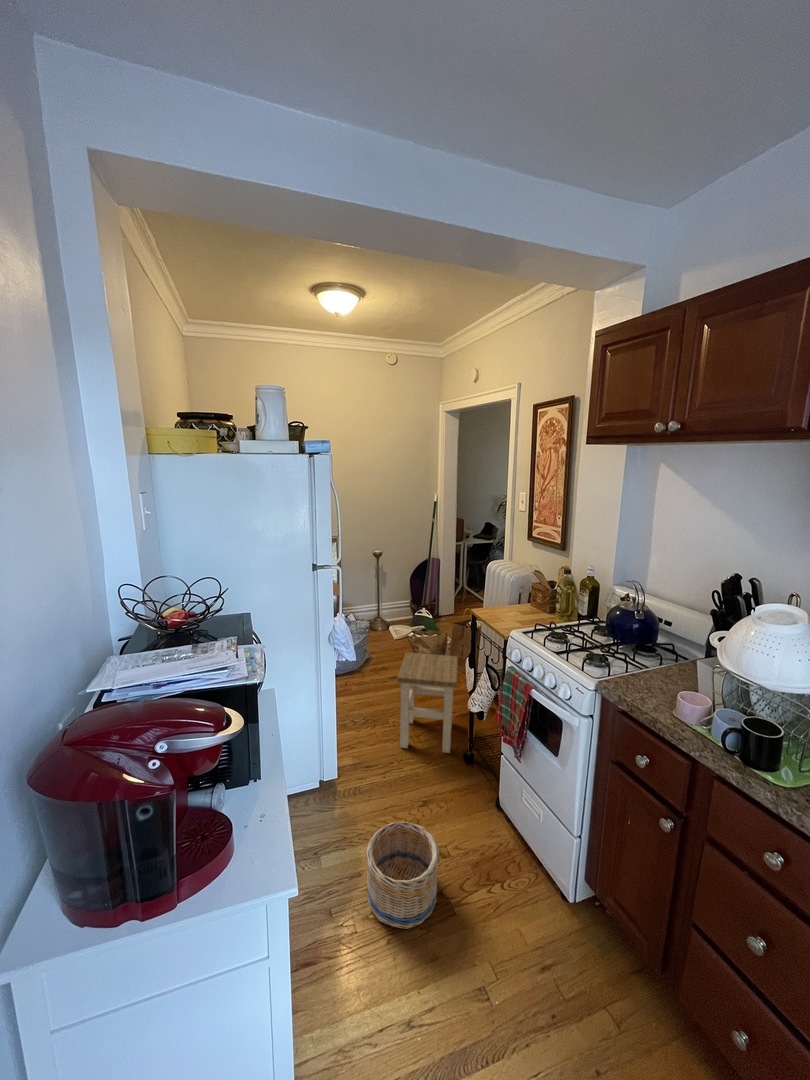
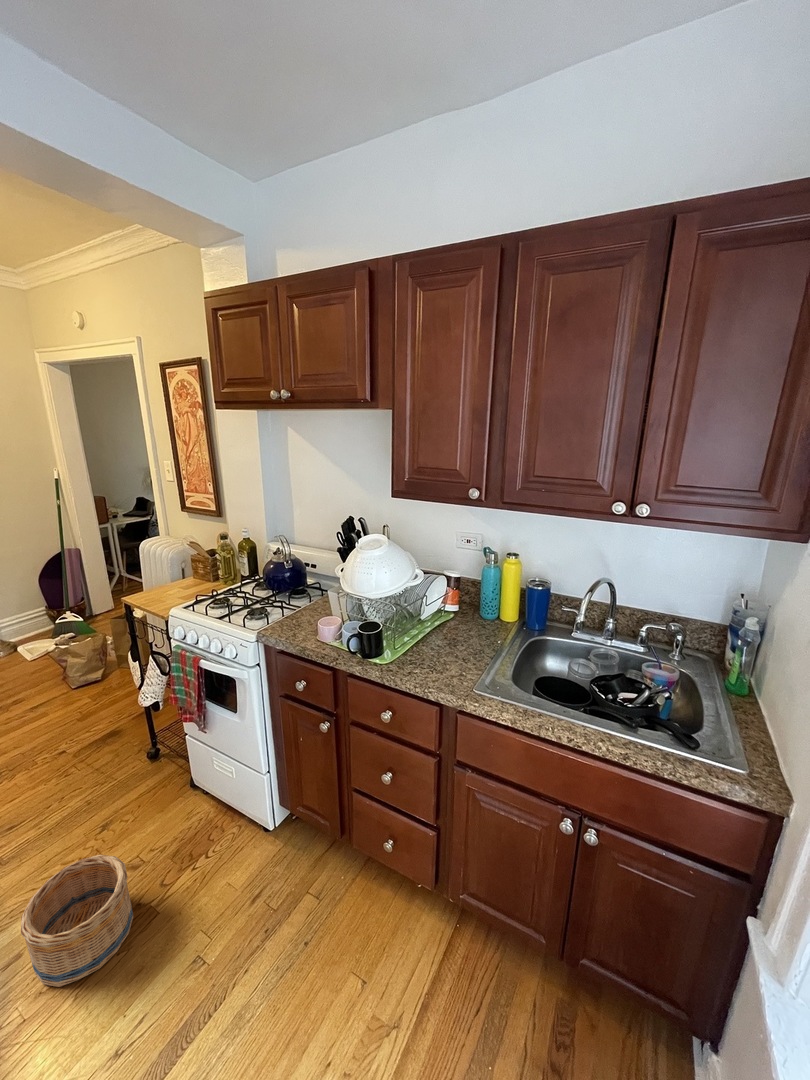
stool: present [397,652,458,753] -> none [32,655,129,787]

